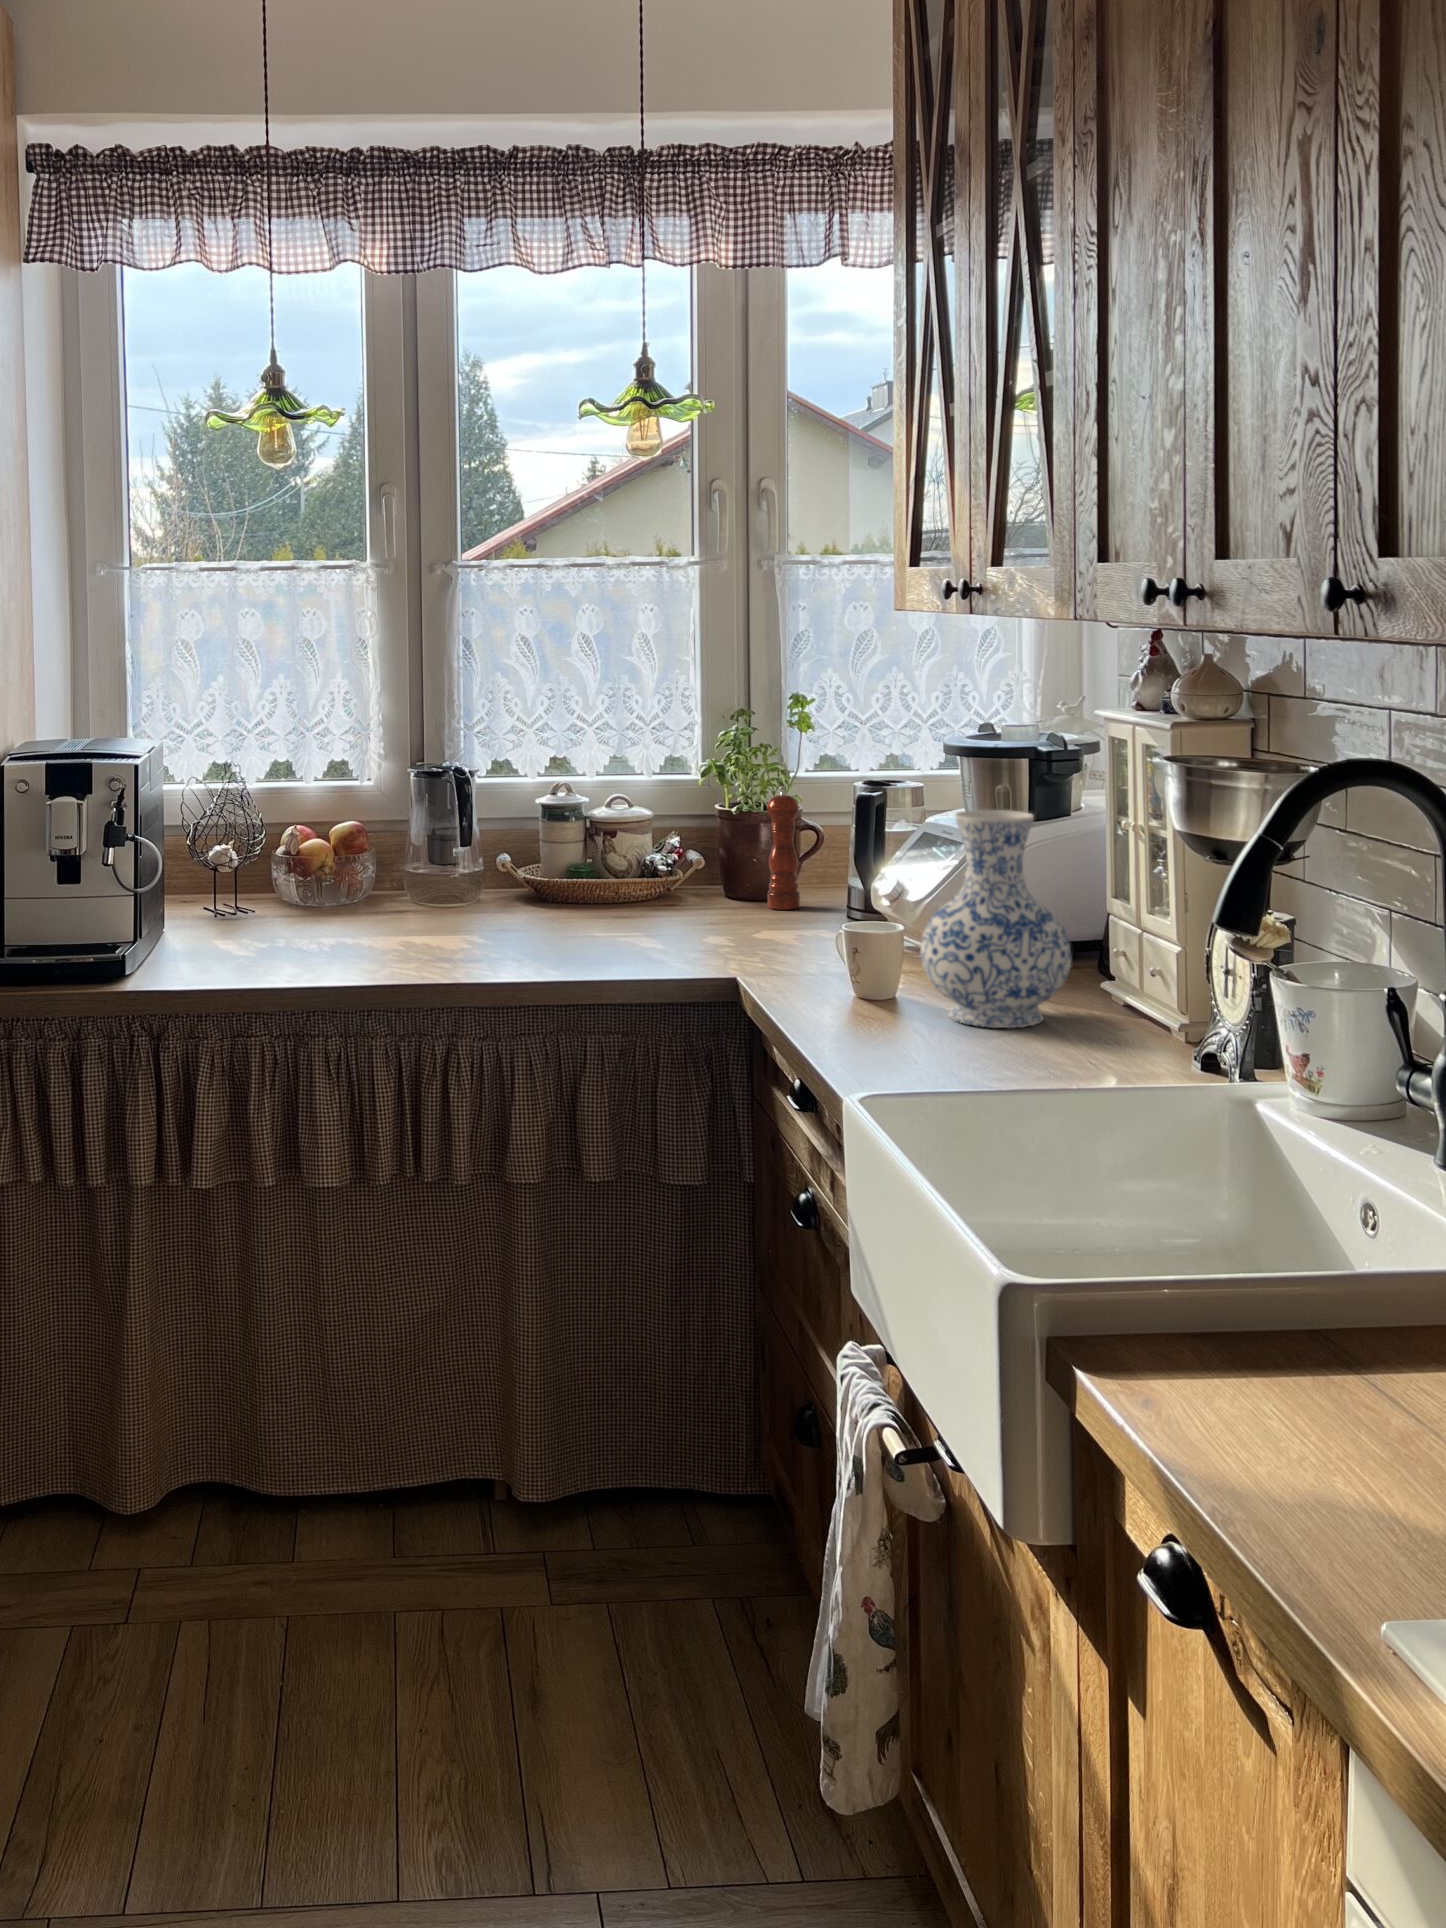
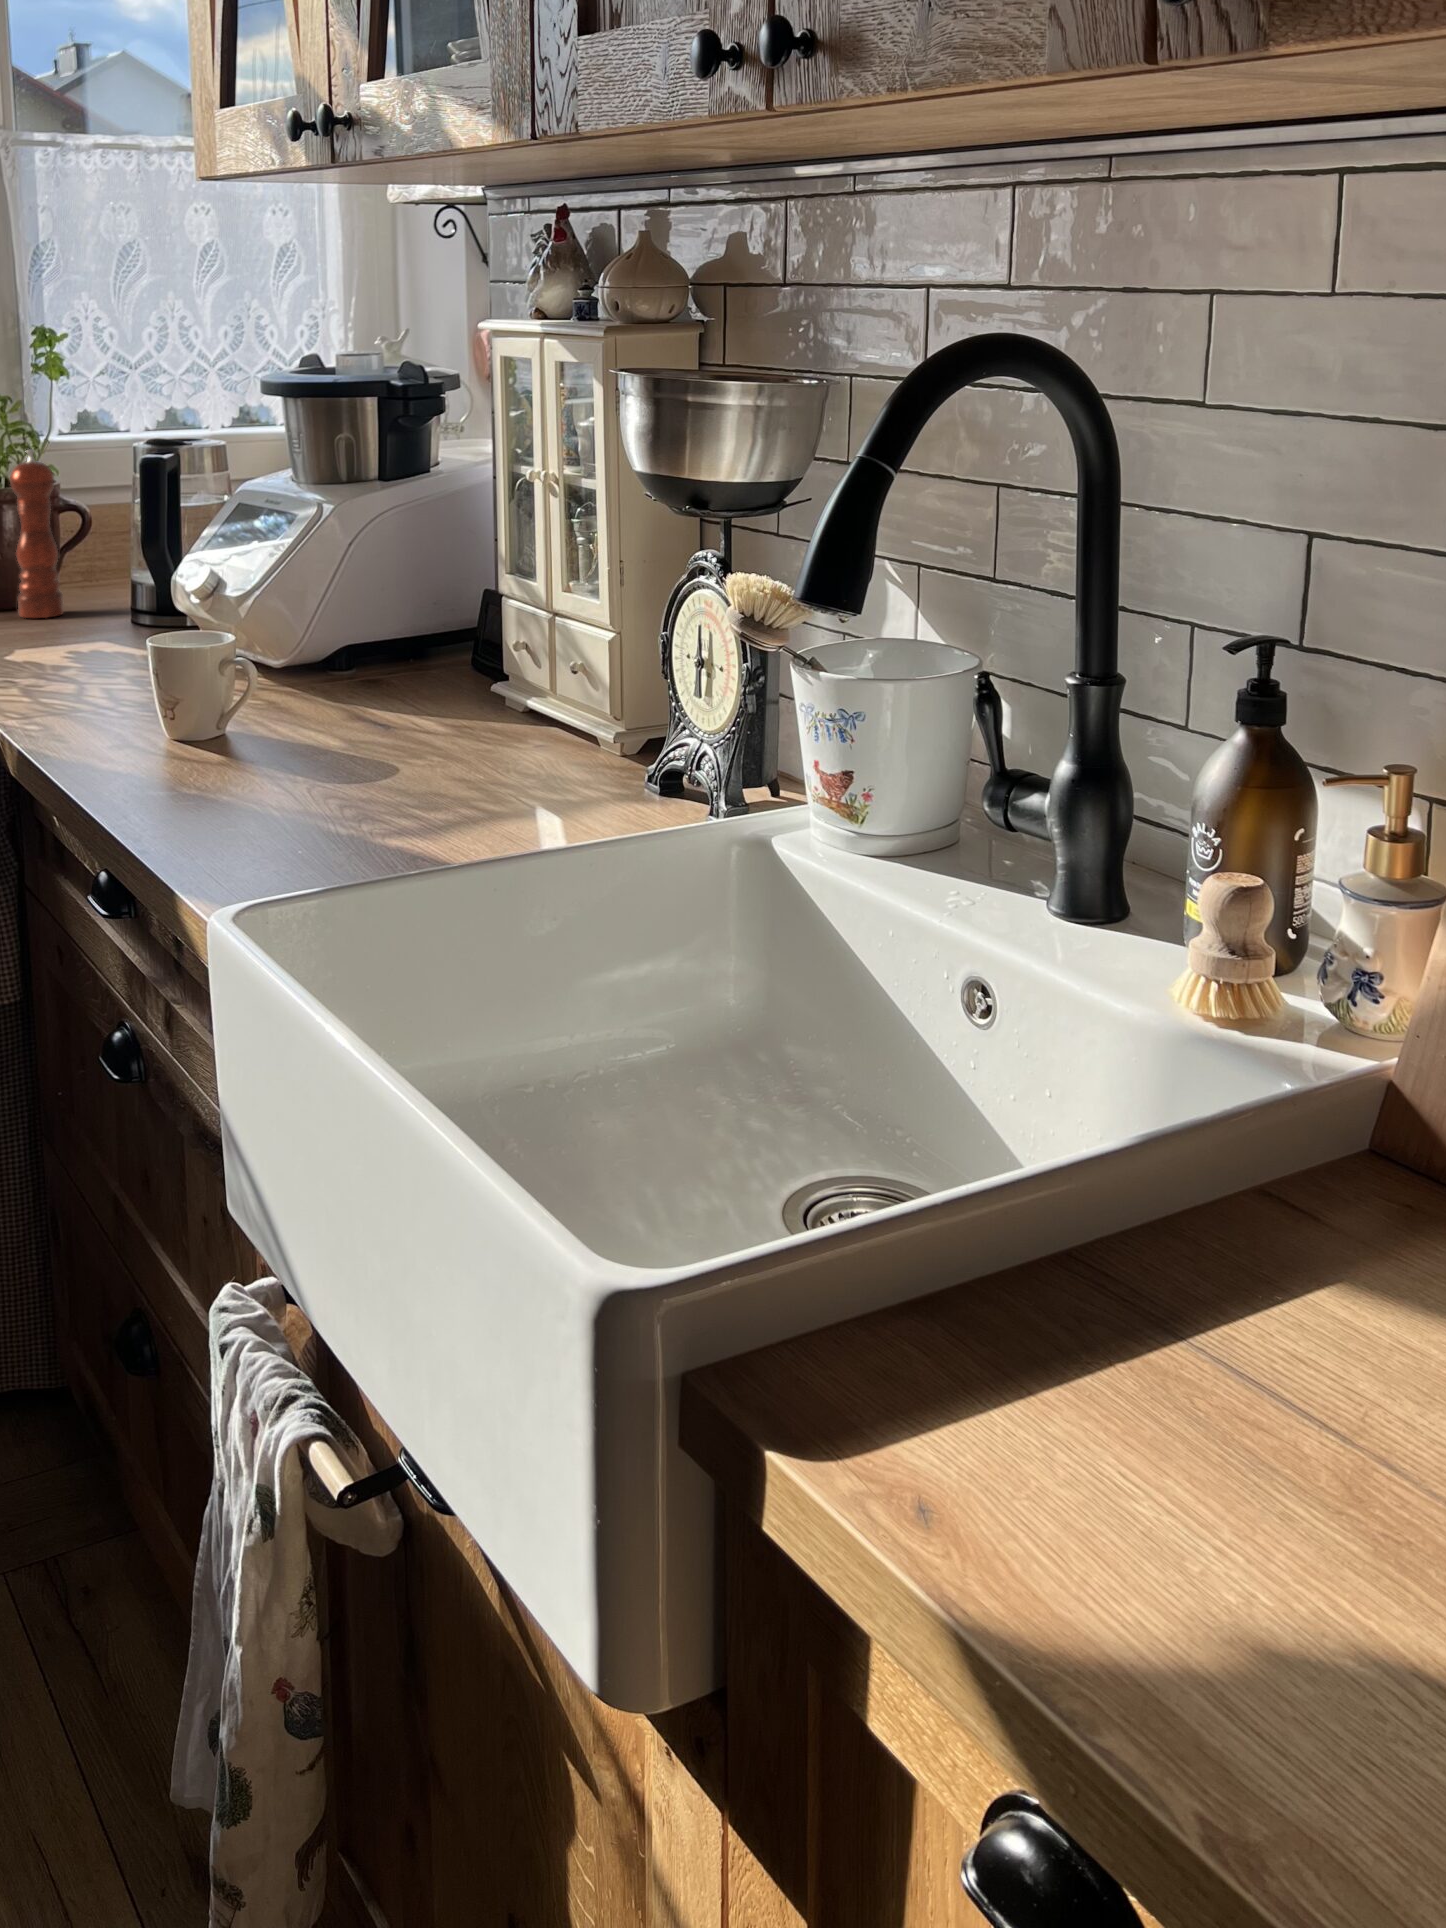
vase: present [921,810,1071,1028] -> none [264,458,471,766]

